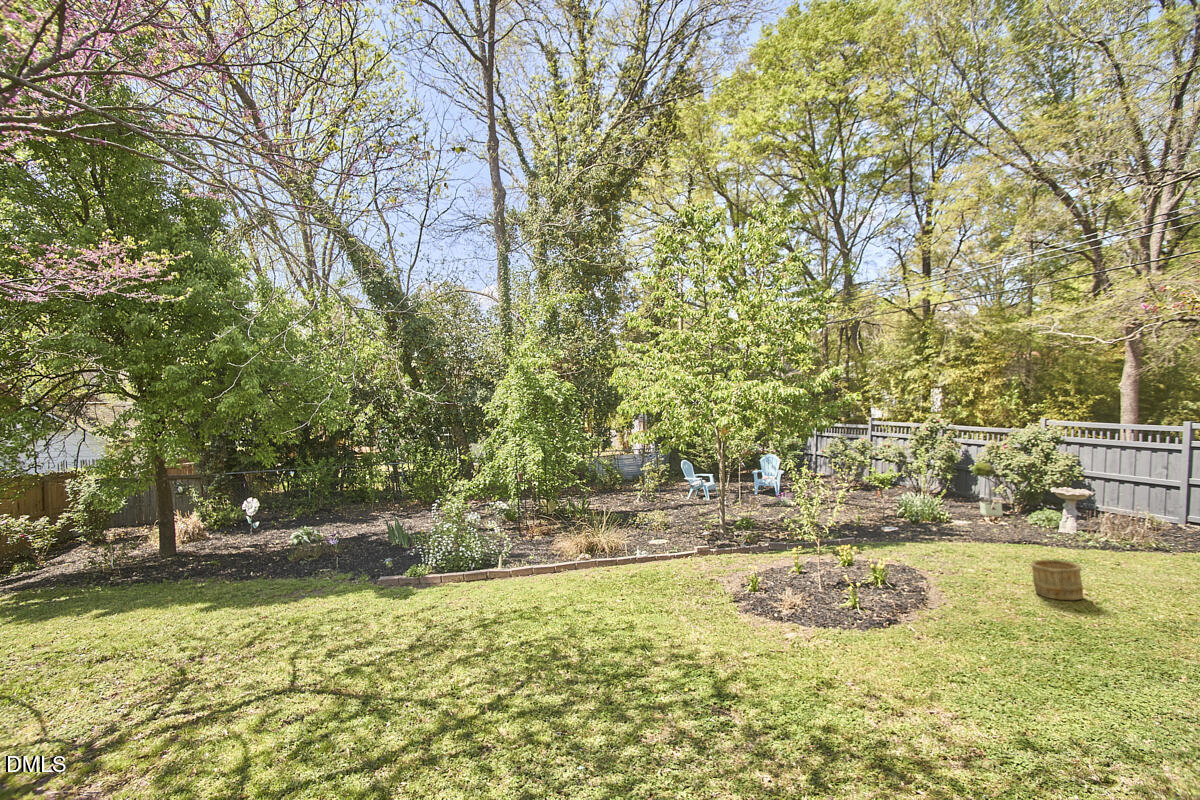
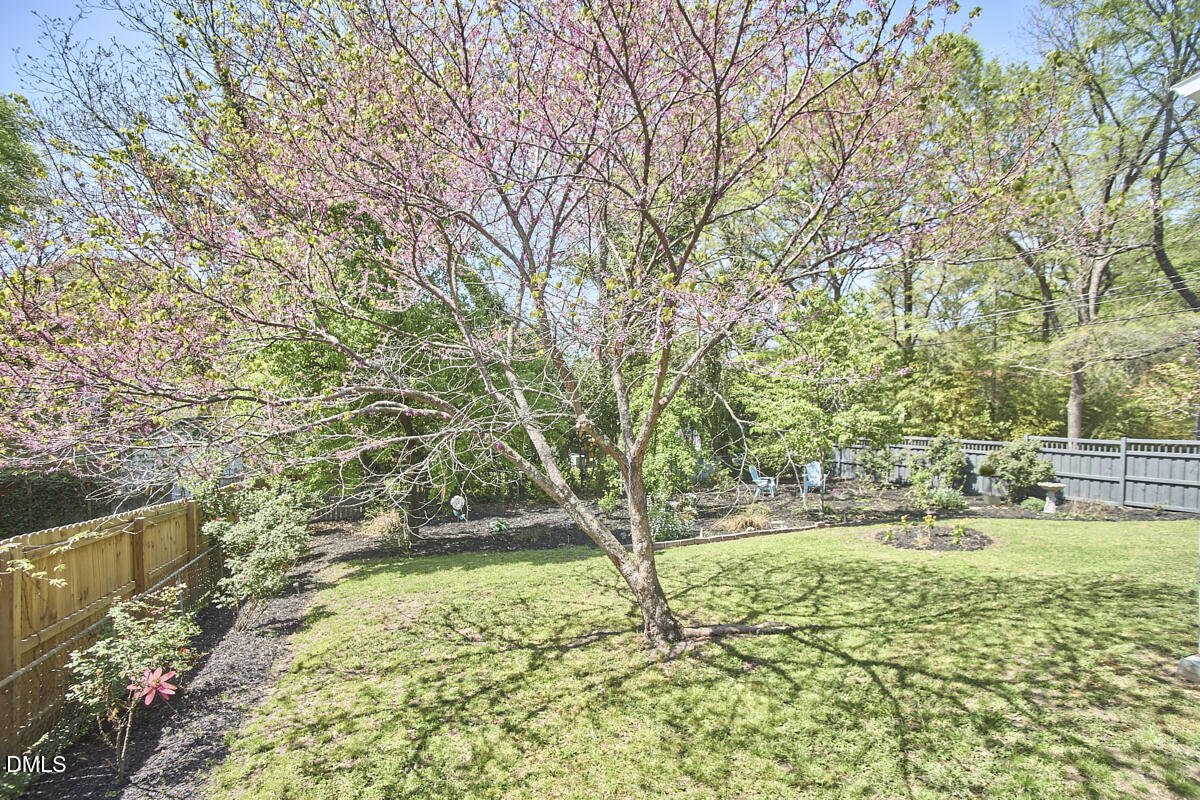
wooden bucket: present [1030,560,1083,600] -> none [1040,520,1071,542]

